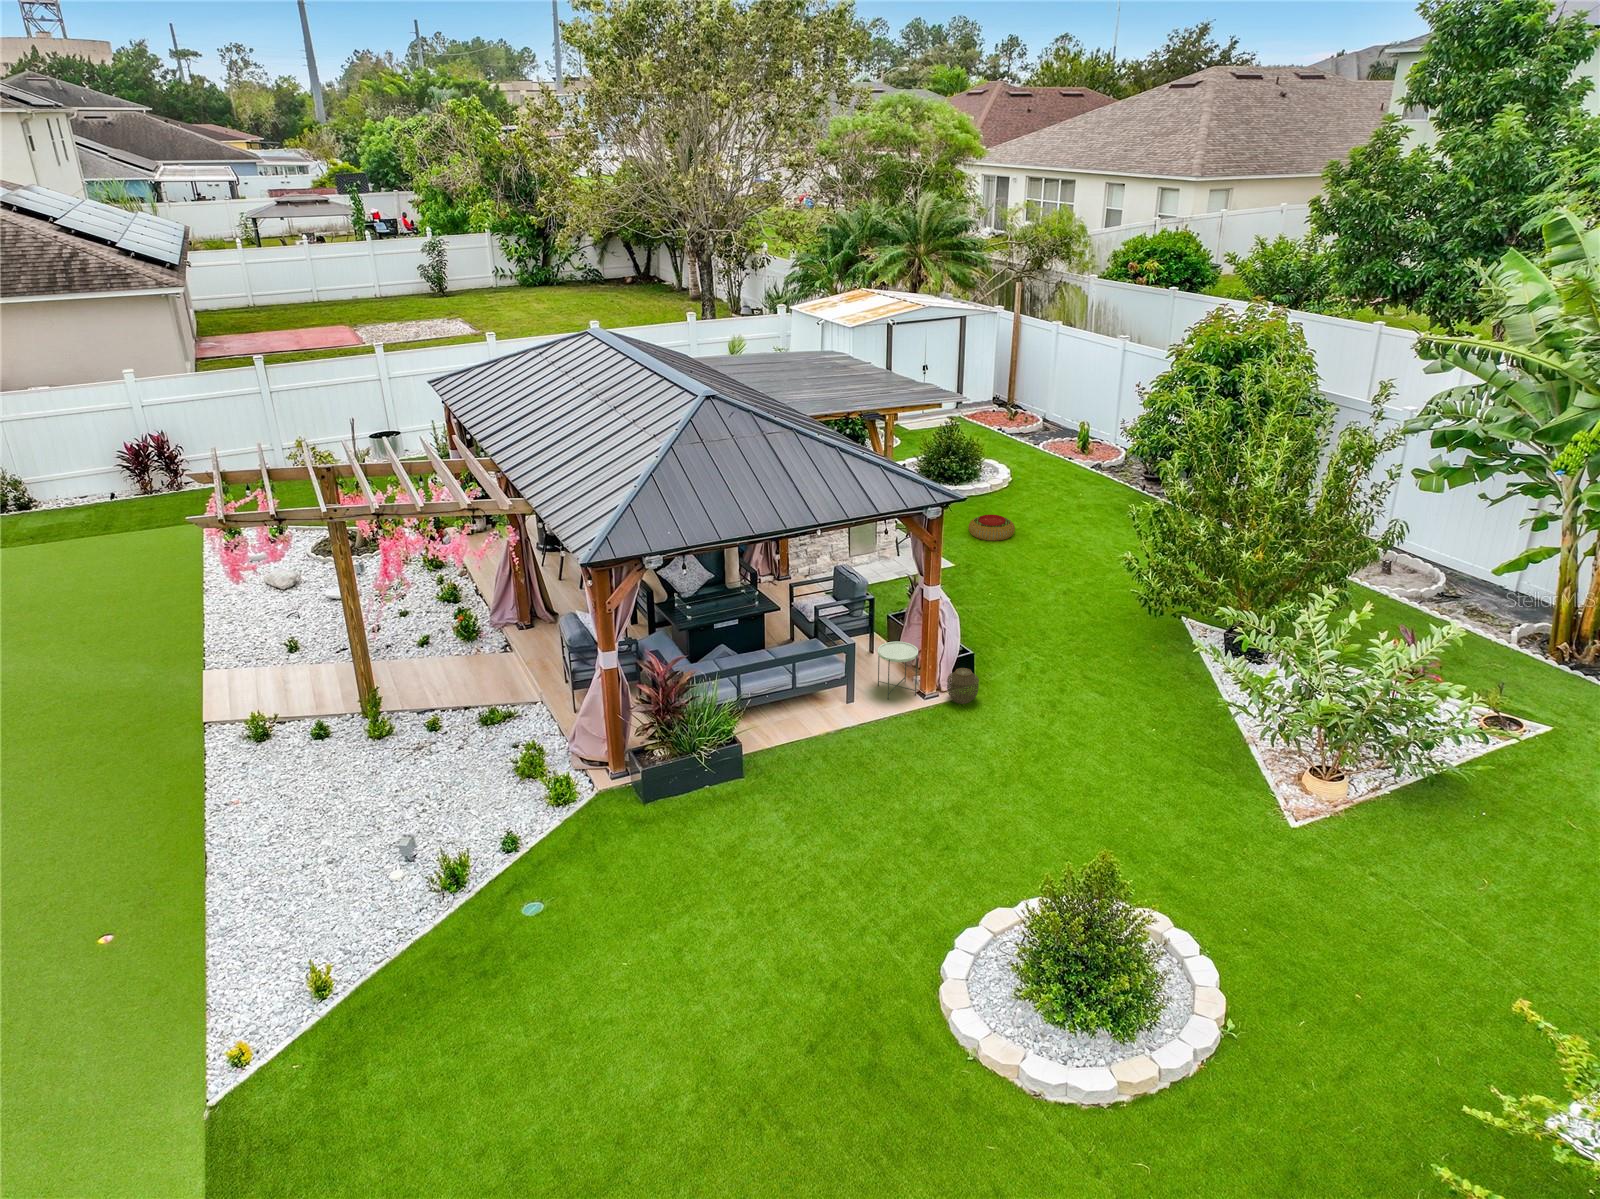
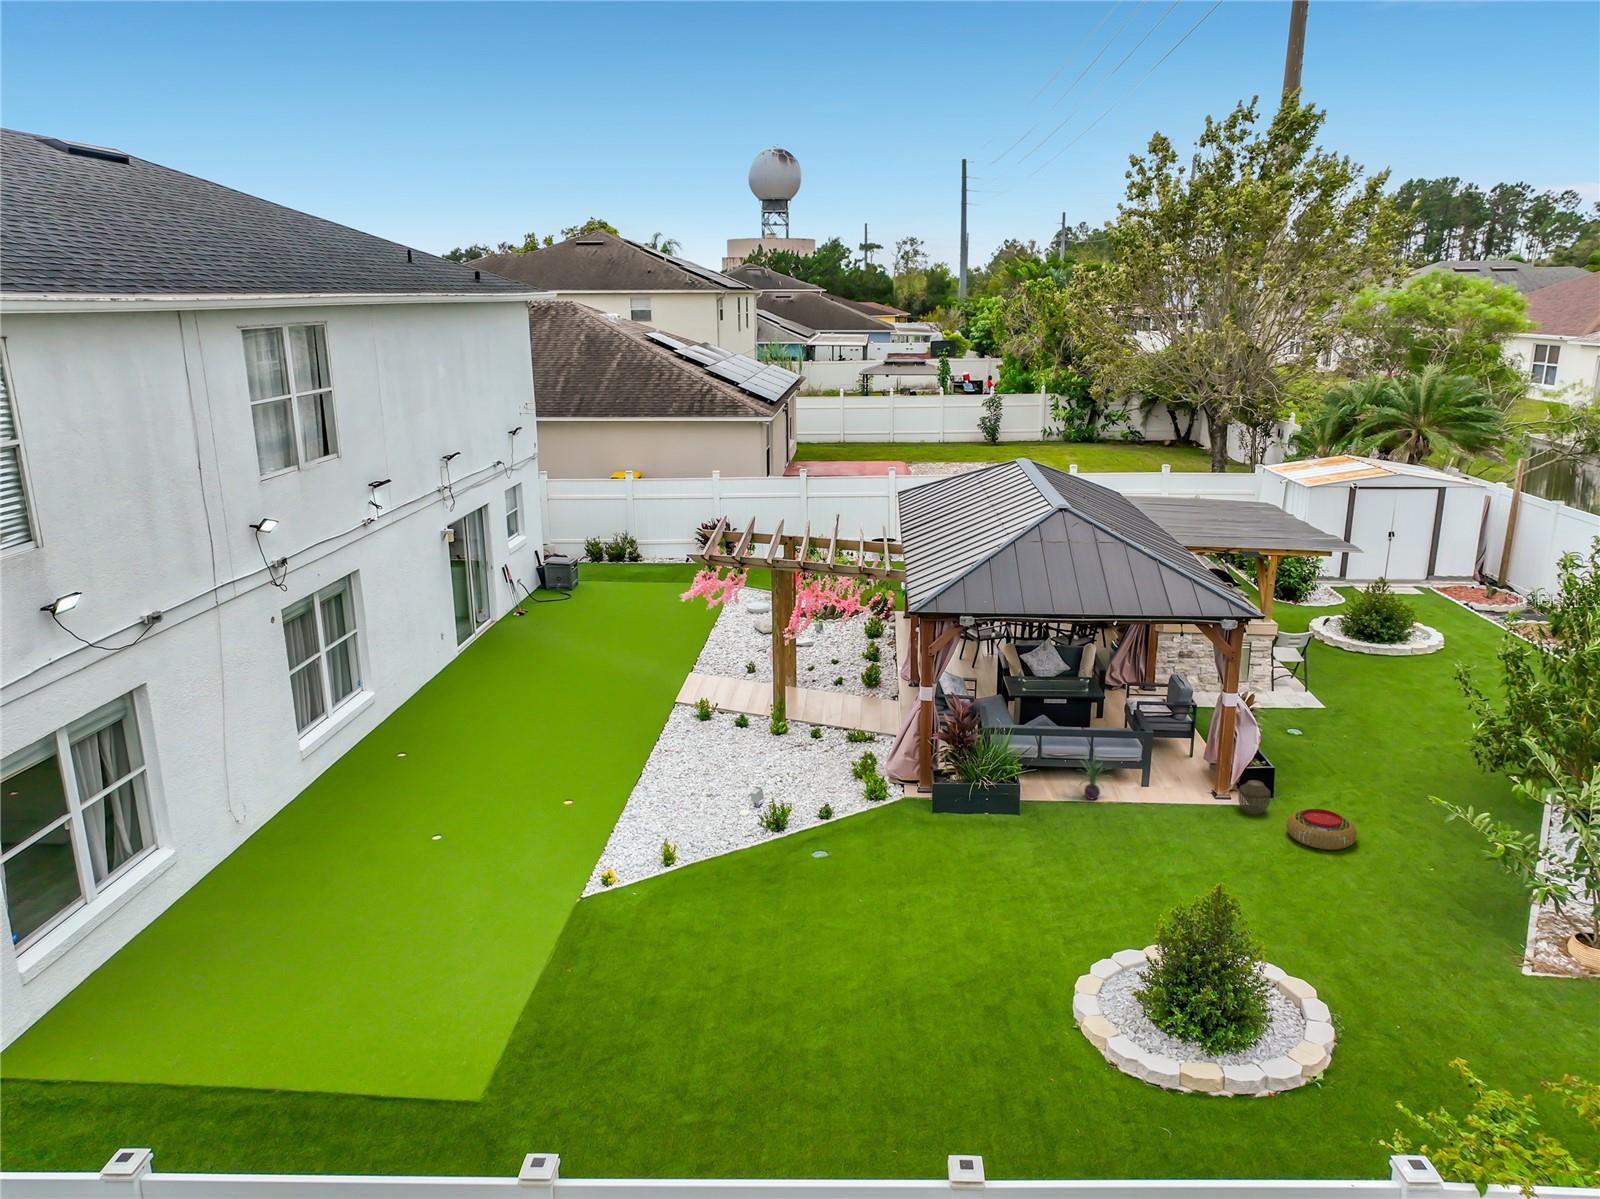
pouf: present [969,515,1015,541] -> present [1286,809,1357,850]
side table: present [878,641,918,699] -> none [1179,746,1218,799]
decorative plant: none [777,680,827,731] -> present [1078,755,1103,799]

